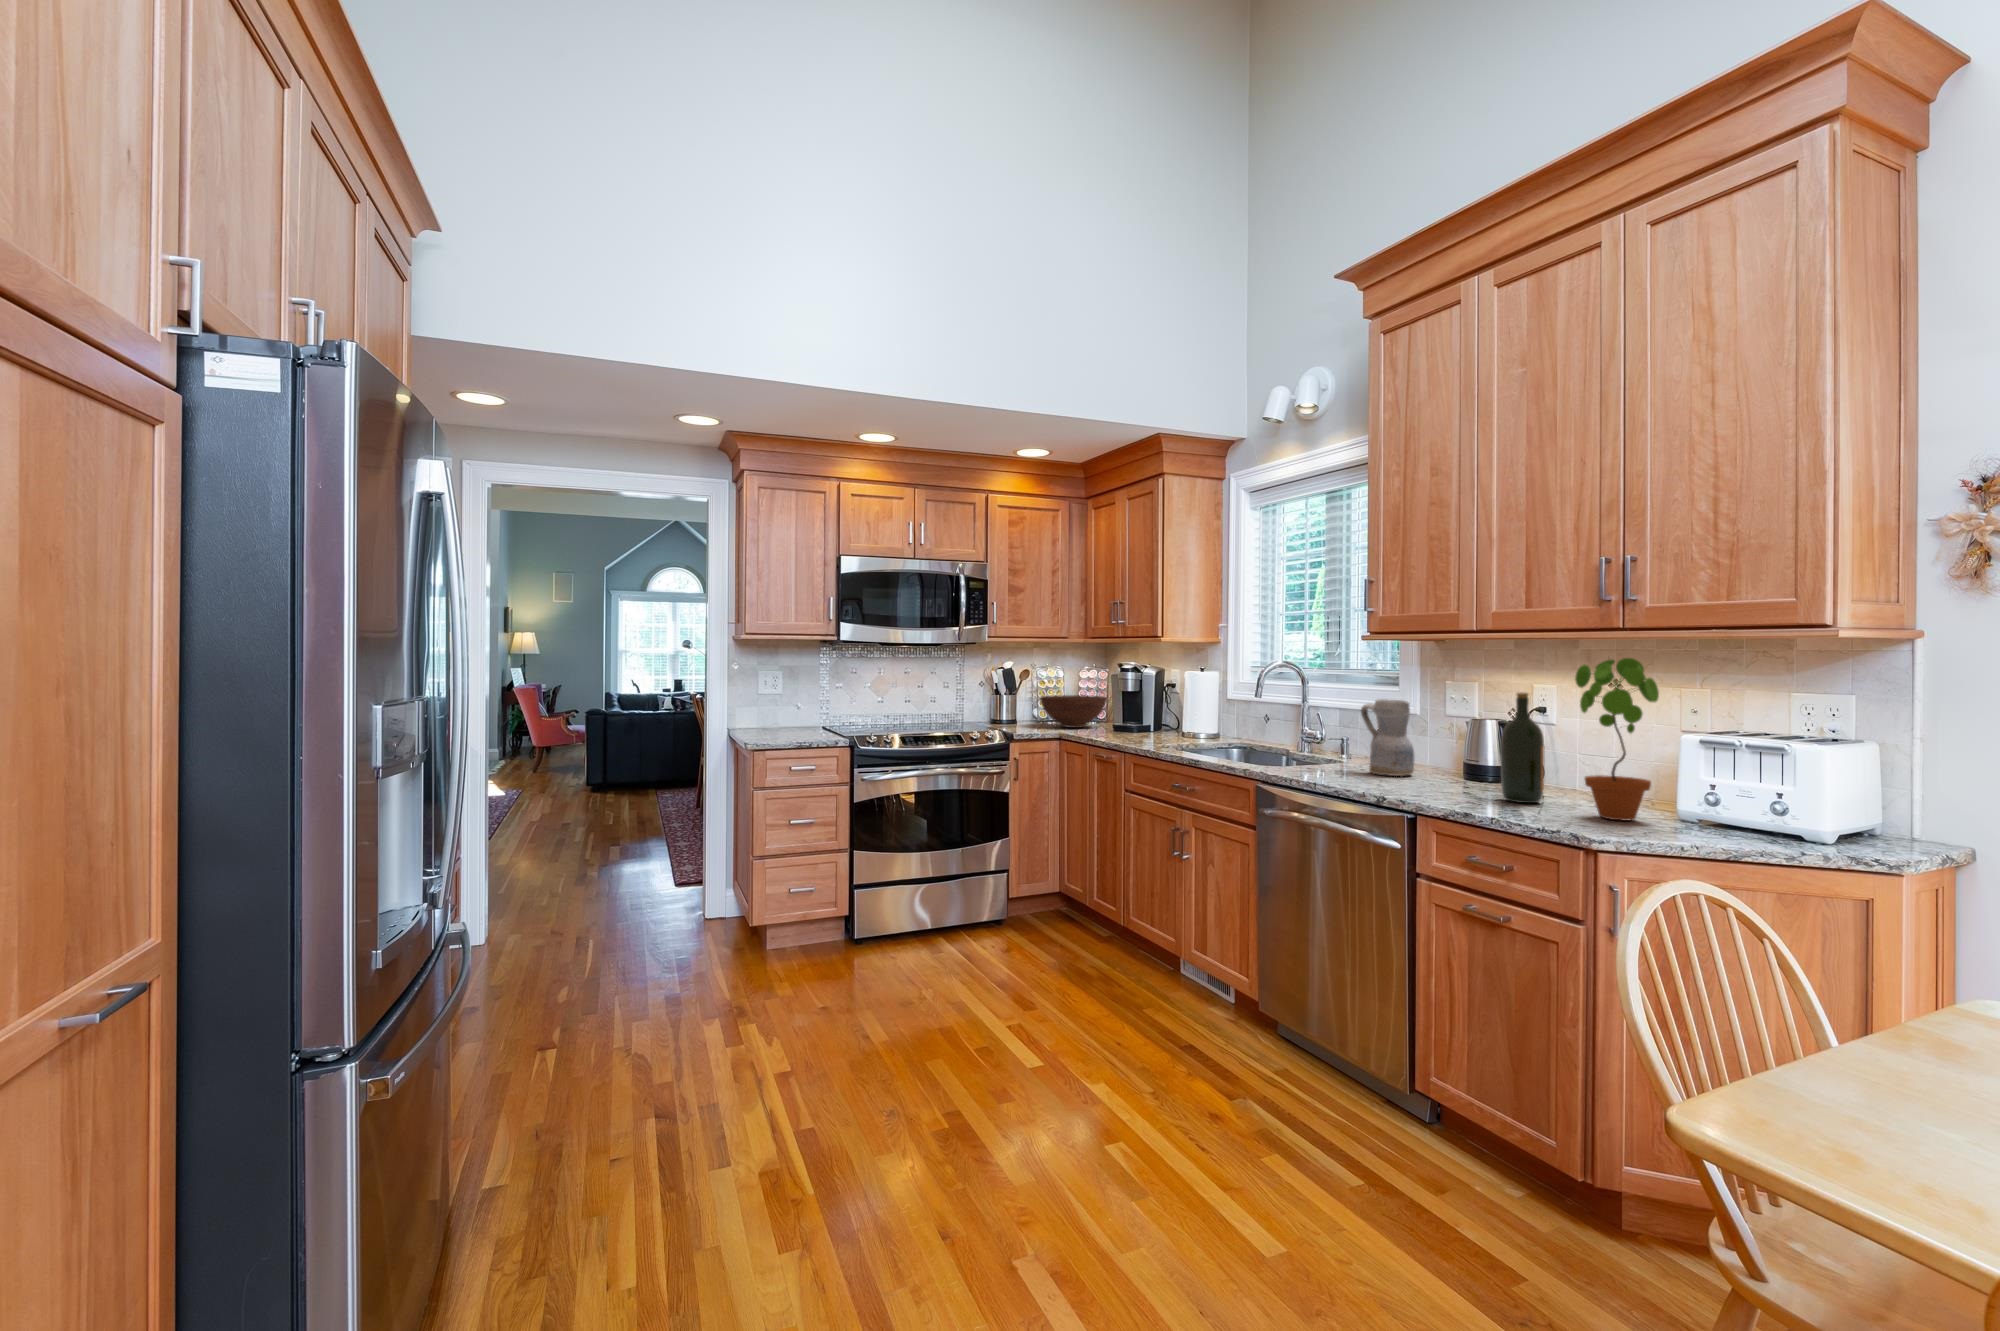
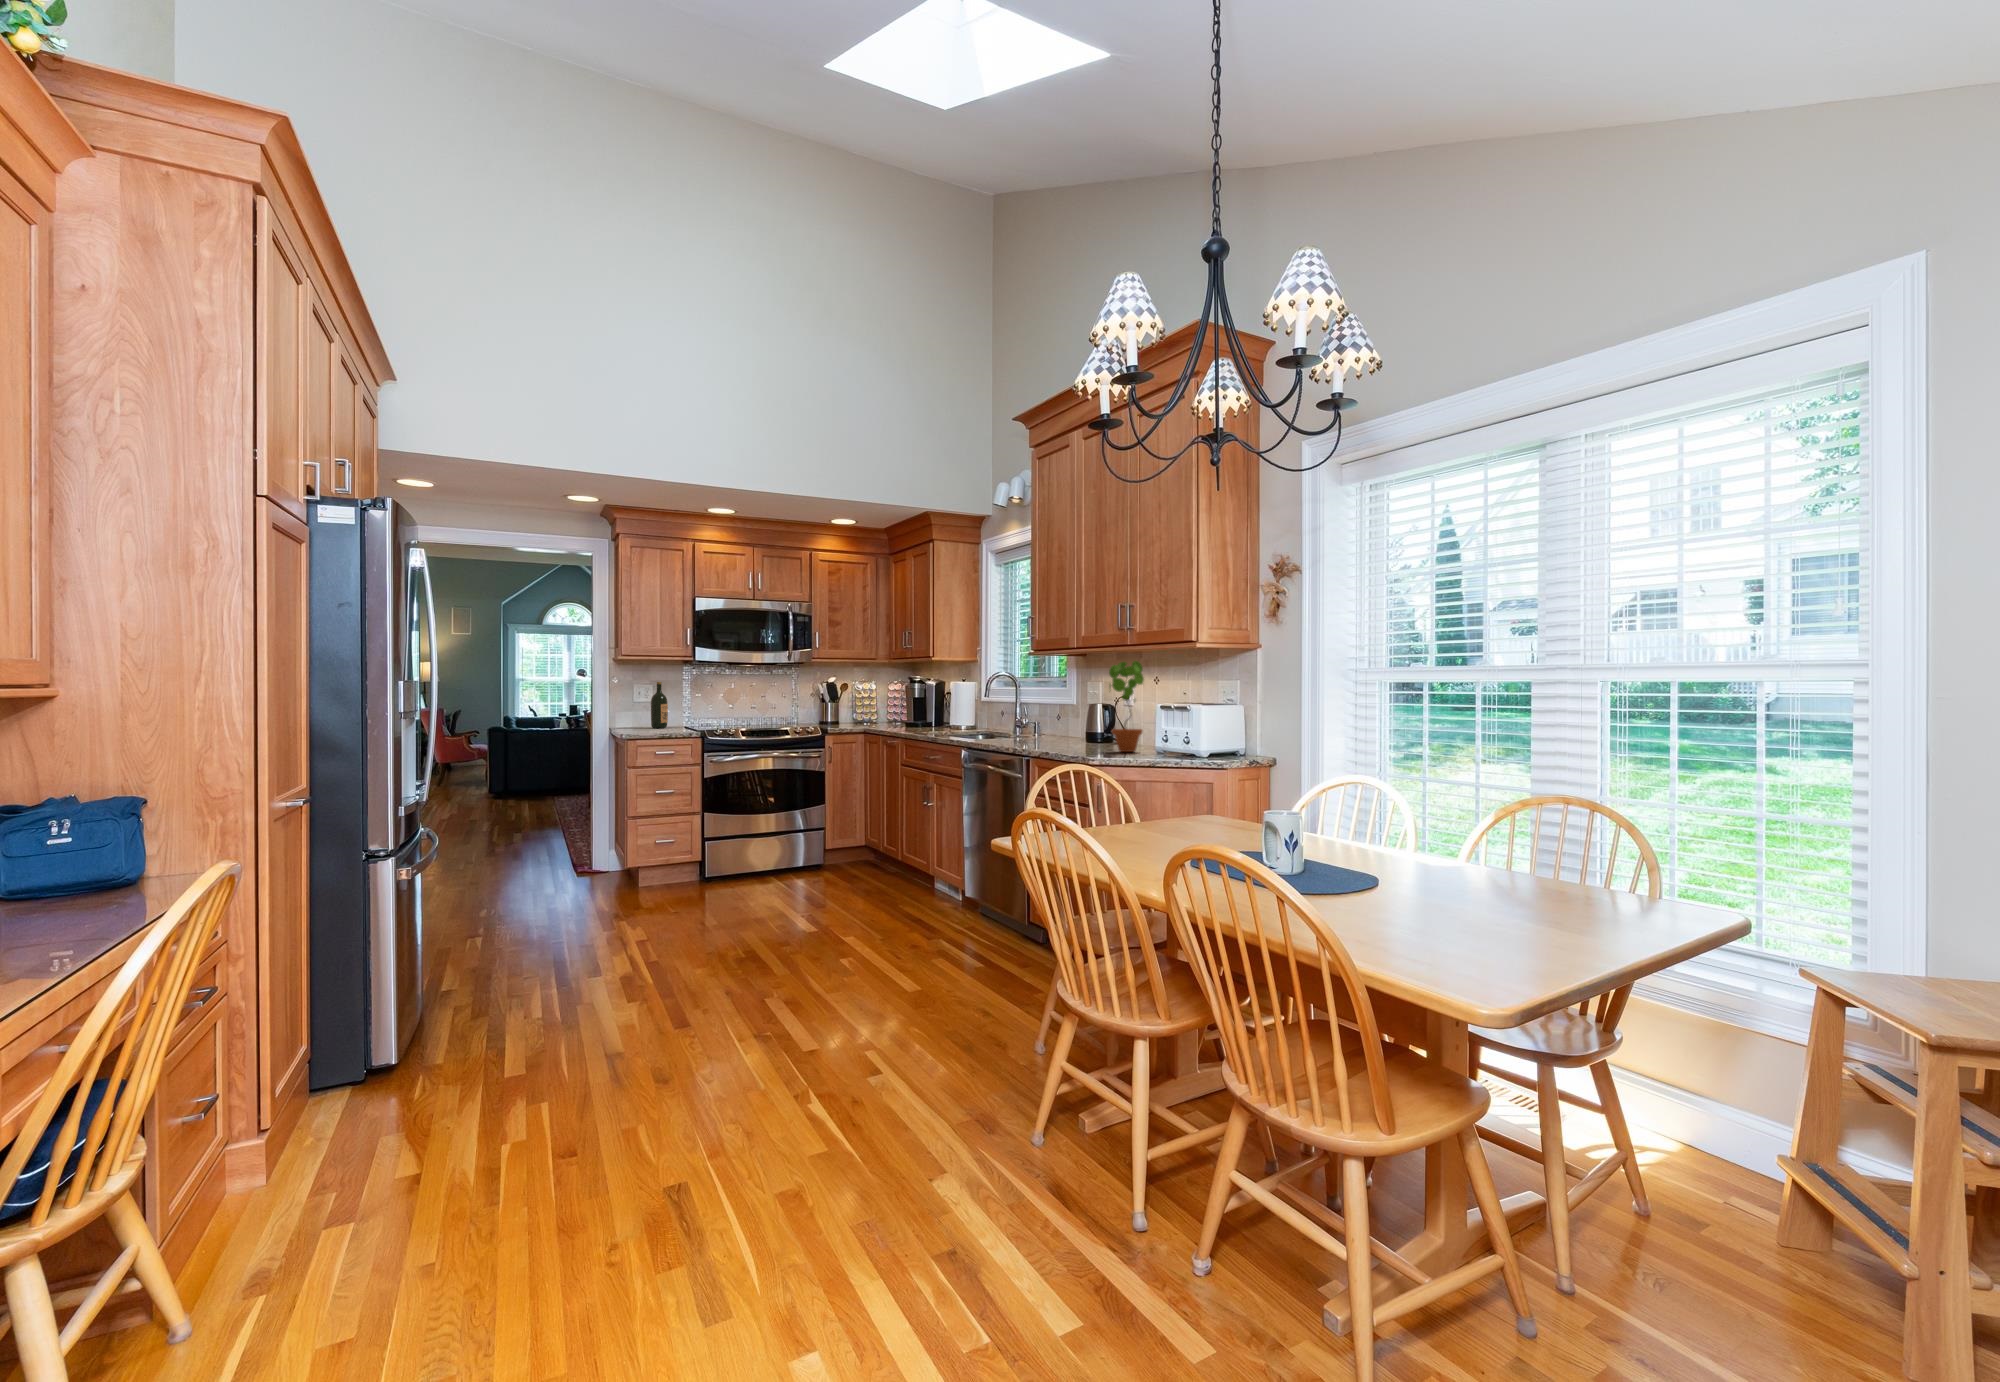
wine bottle: present [1501,693,1545,803] -> present [651,682,668,728]
fruit bowl: present [1040,695,1106,728] -> none [854,702,904,725]
ceramic pitcher: present [1361,699,1415,776] -> none [1031,693,1062,741]

